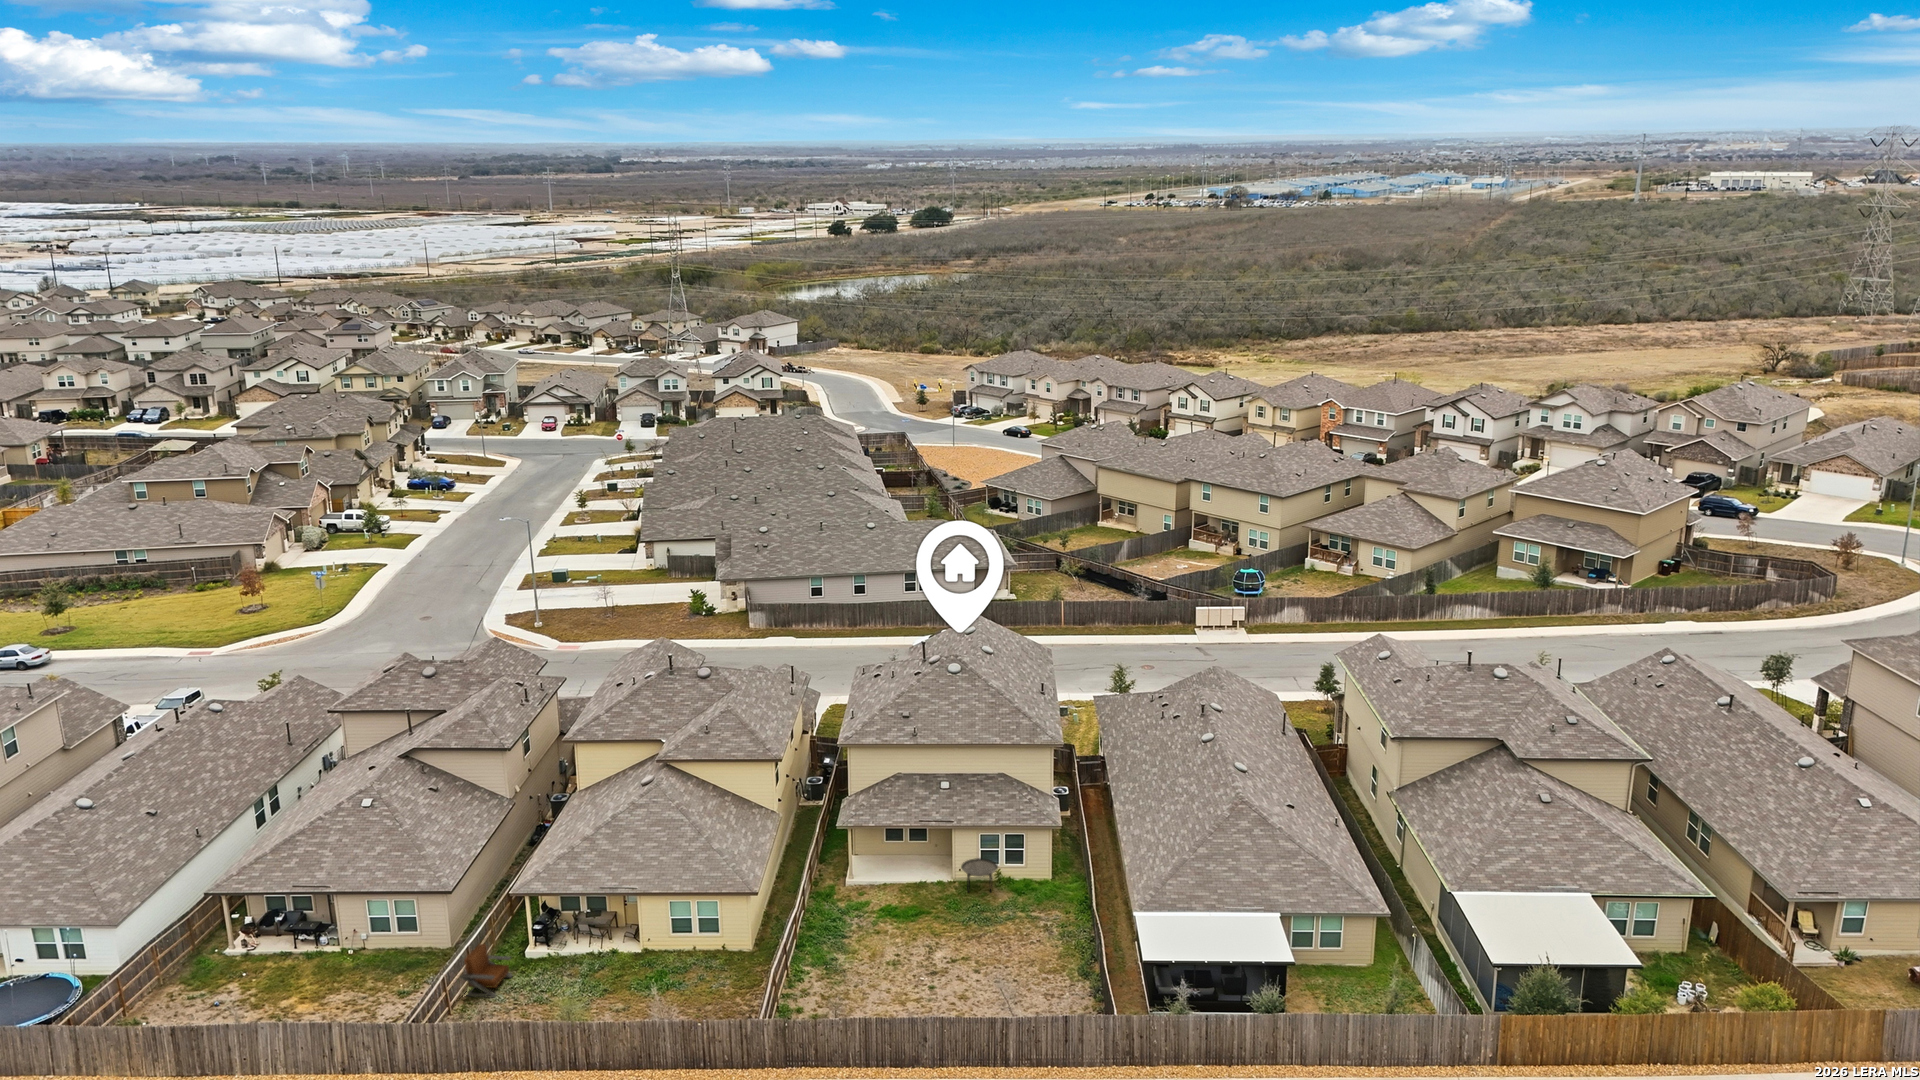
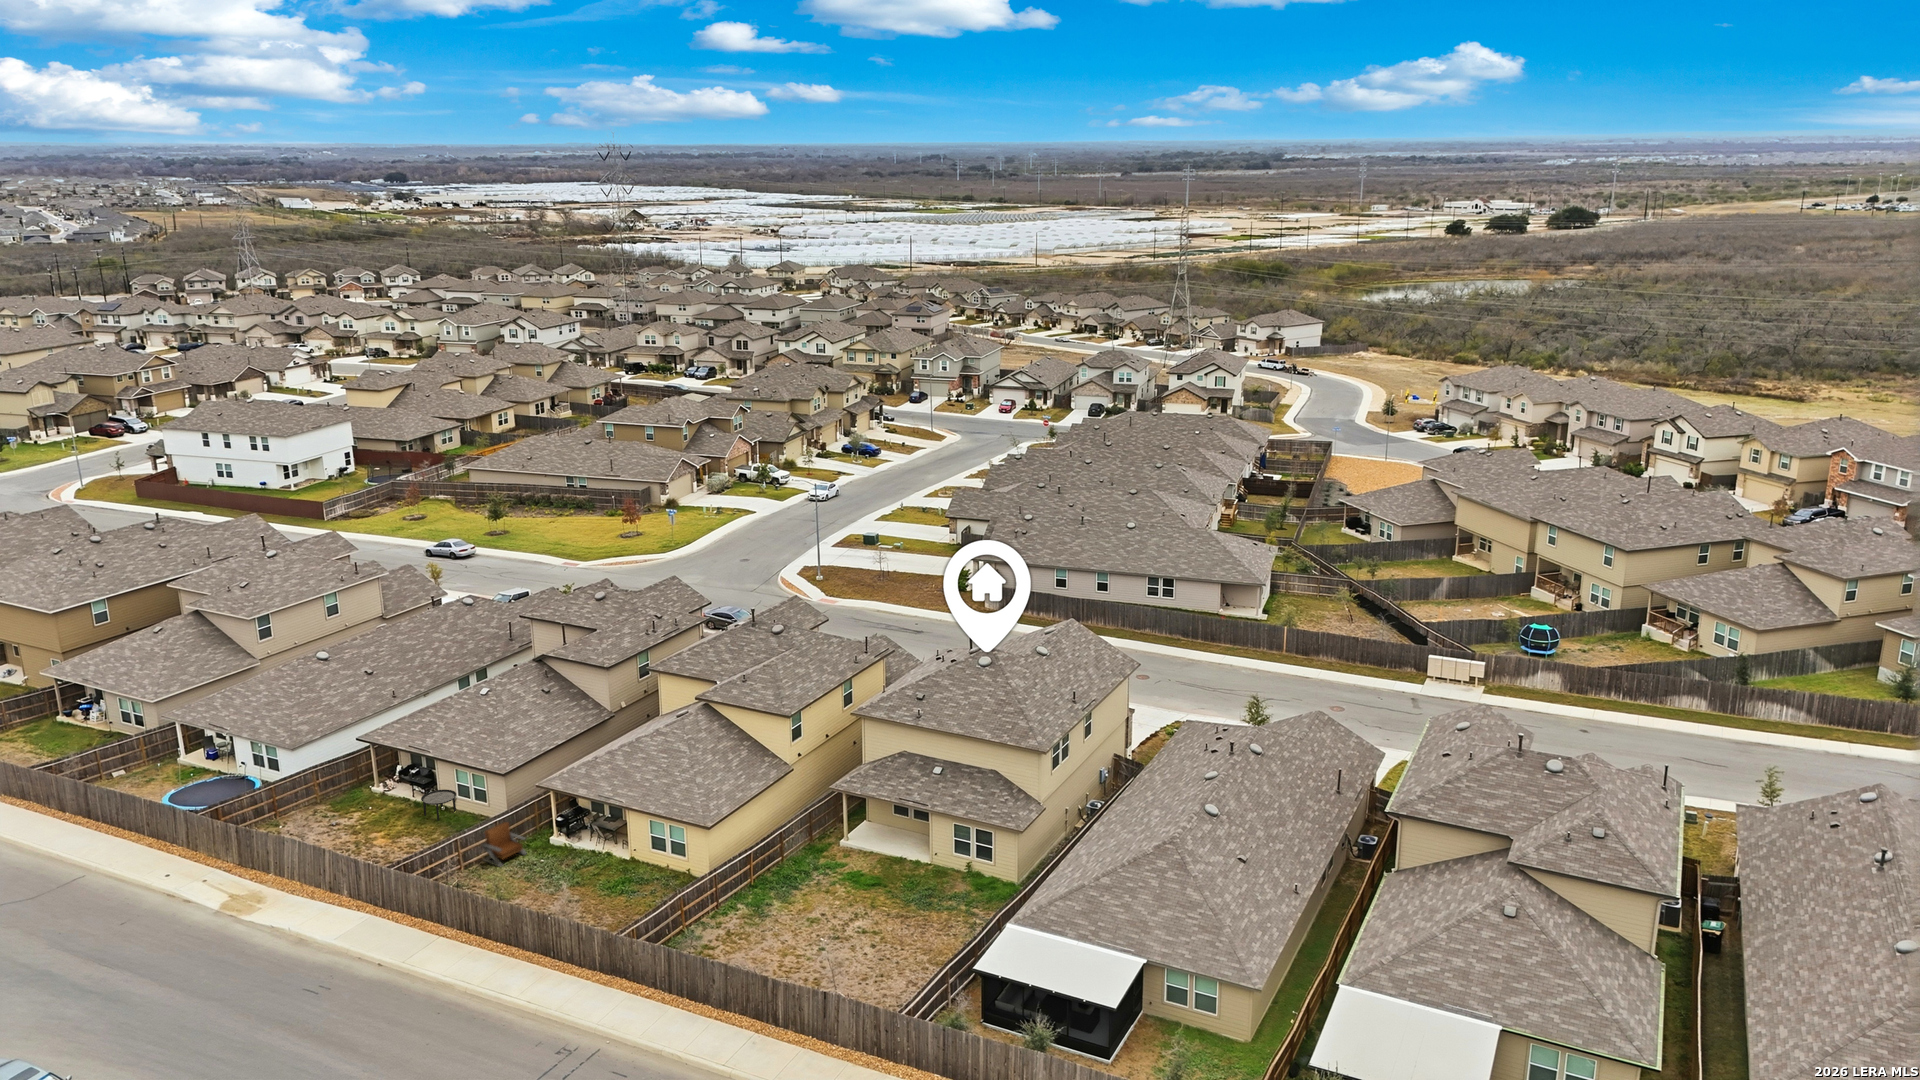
round table: present [961,858,998,892] -> present [421,790,456,821]

